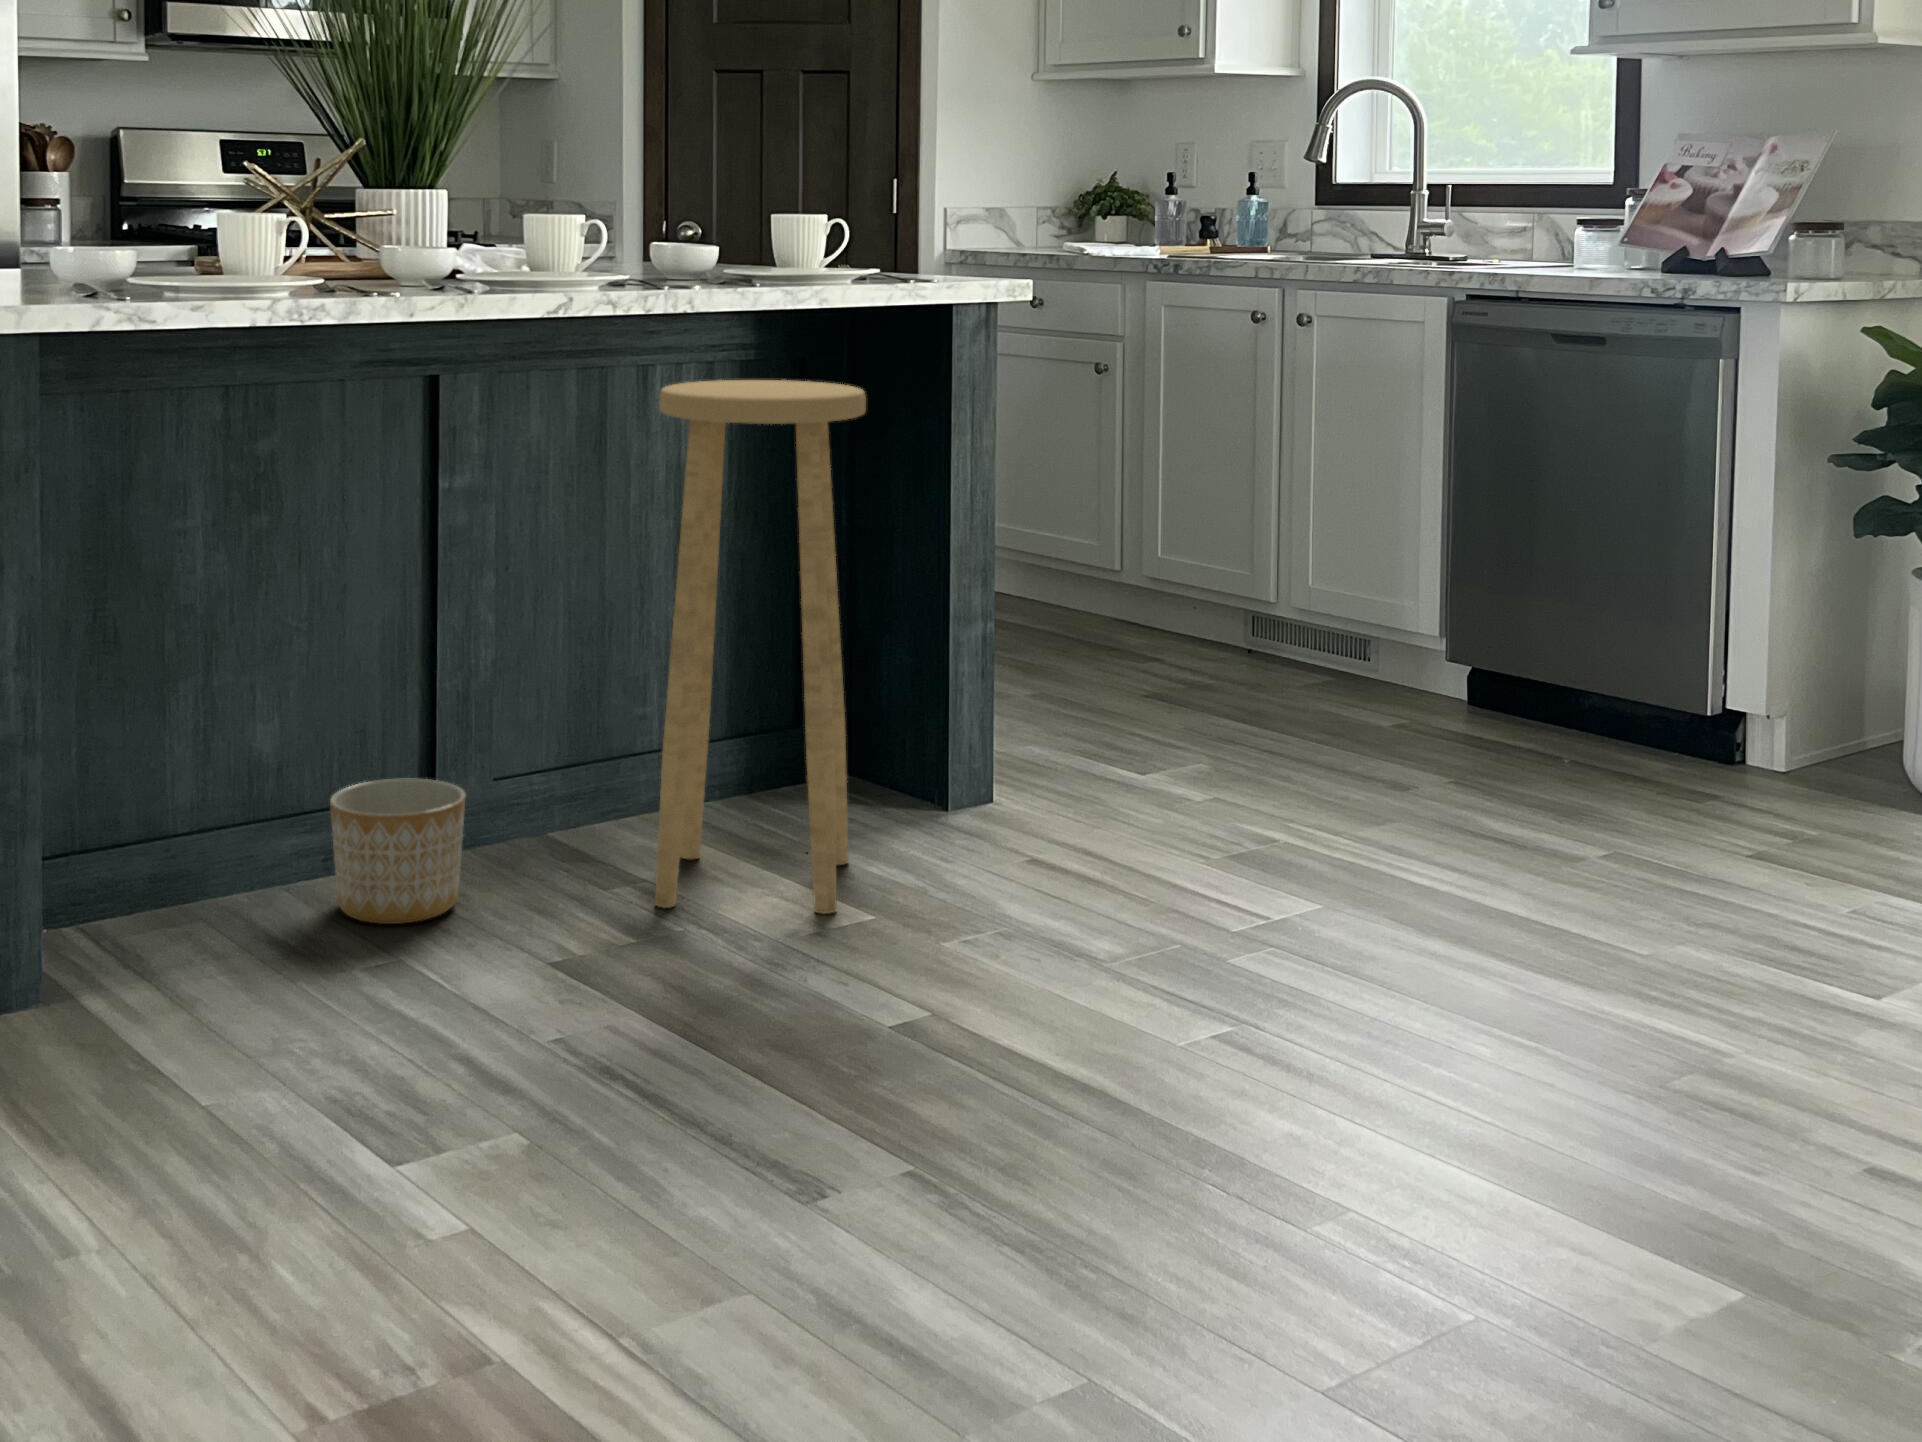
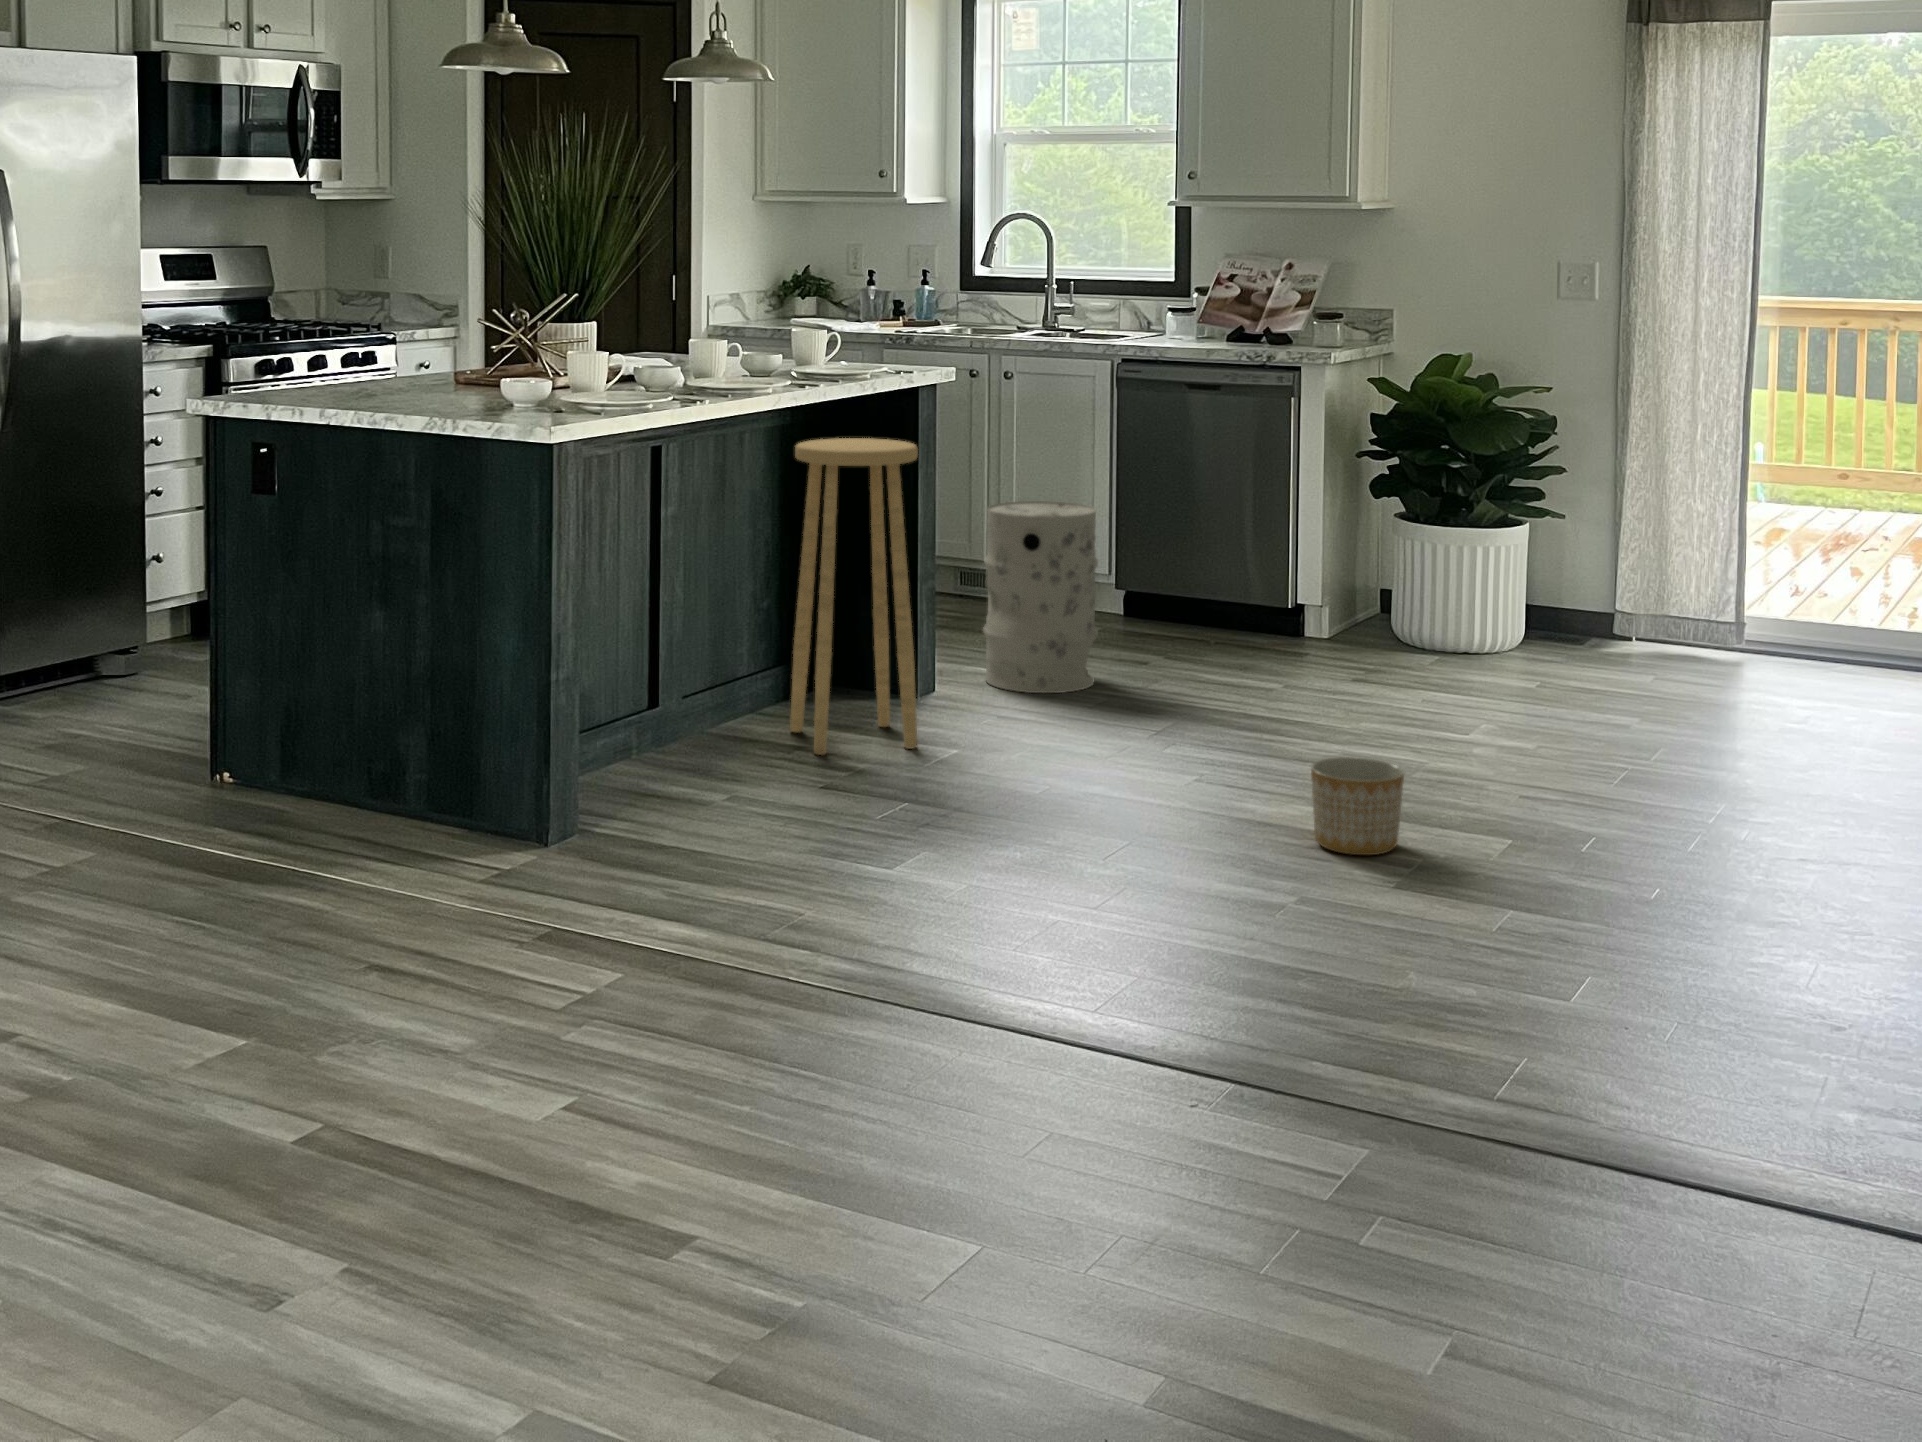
trash can: none [1105,506,1297,830] -> present [983,501,1098,693]
planter: present [330,778,466,924] -> present [1311,757,1404,855]

